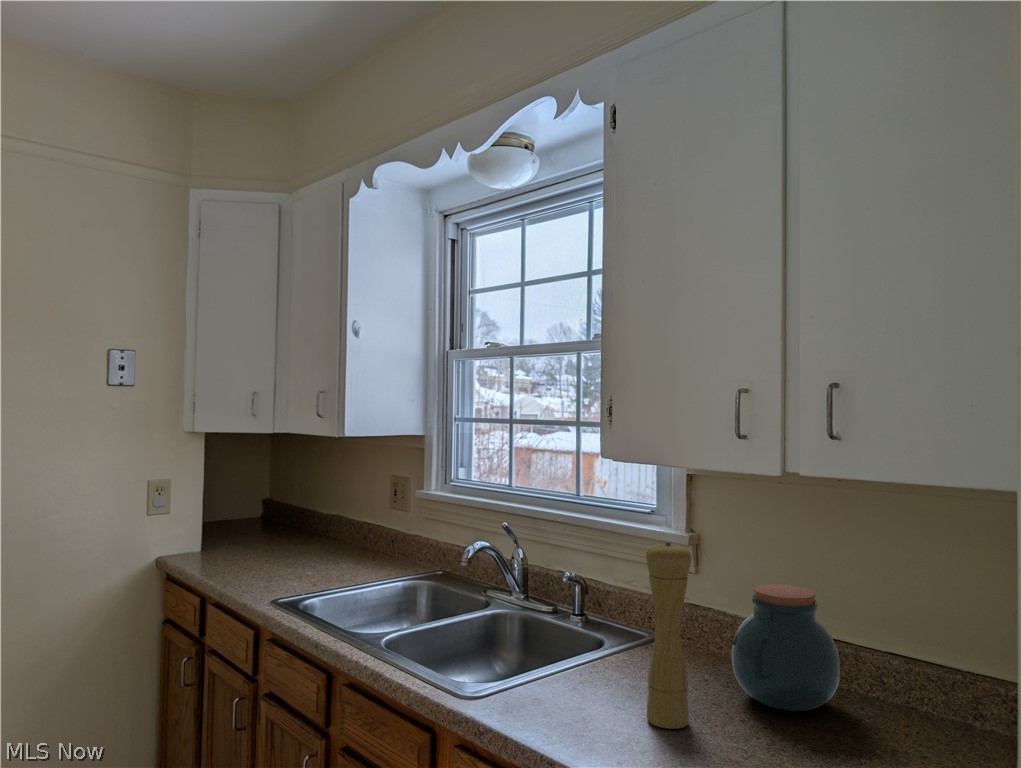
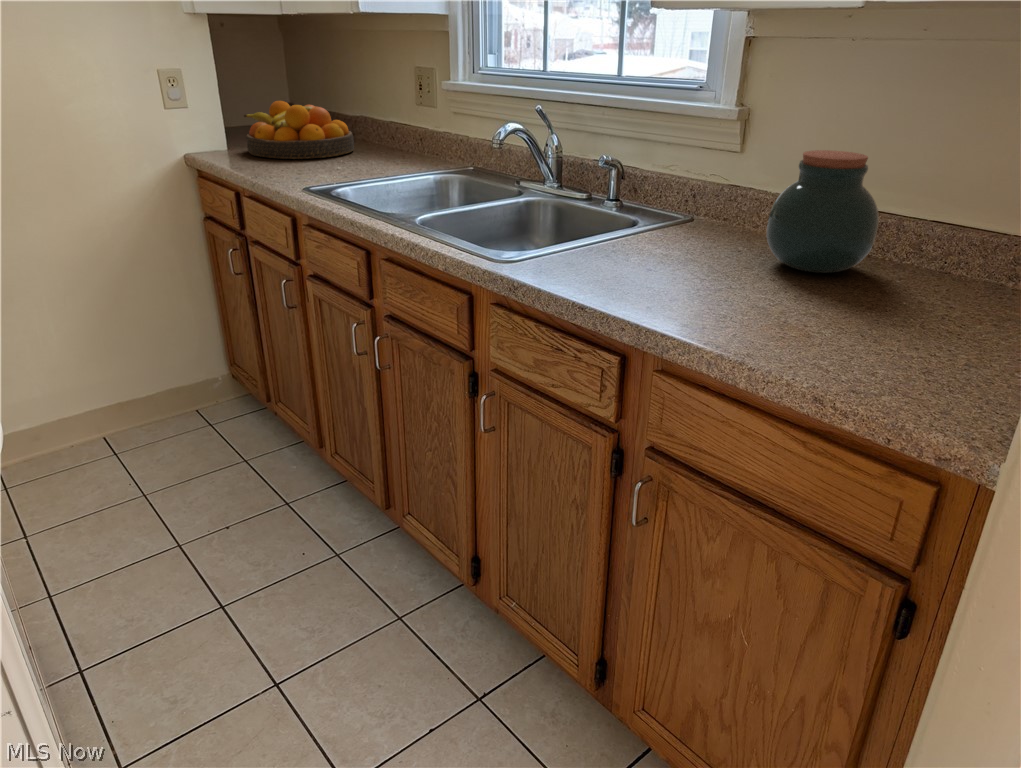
fruit bowl: none [222,506,327,563] -> present [244,101,354,159]
pepper mill: present [646,542,691,729] -> none [676,94,741,284]

